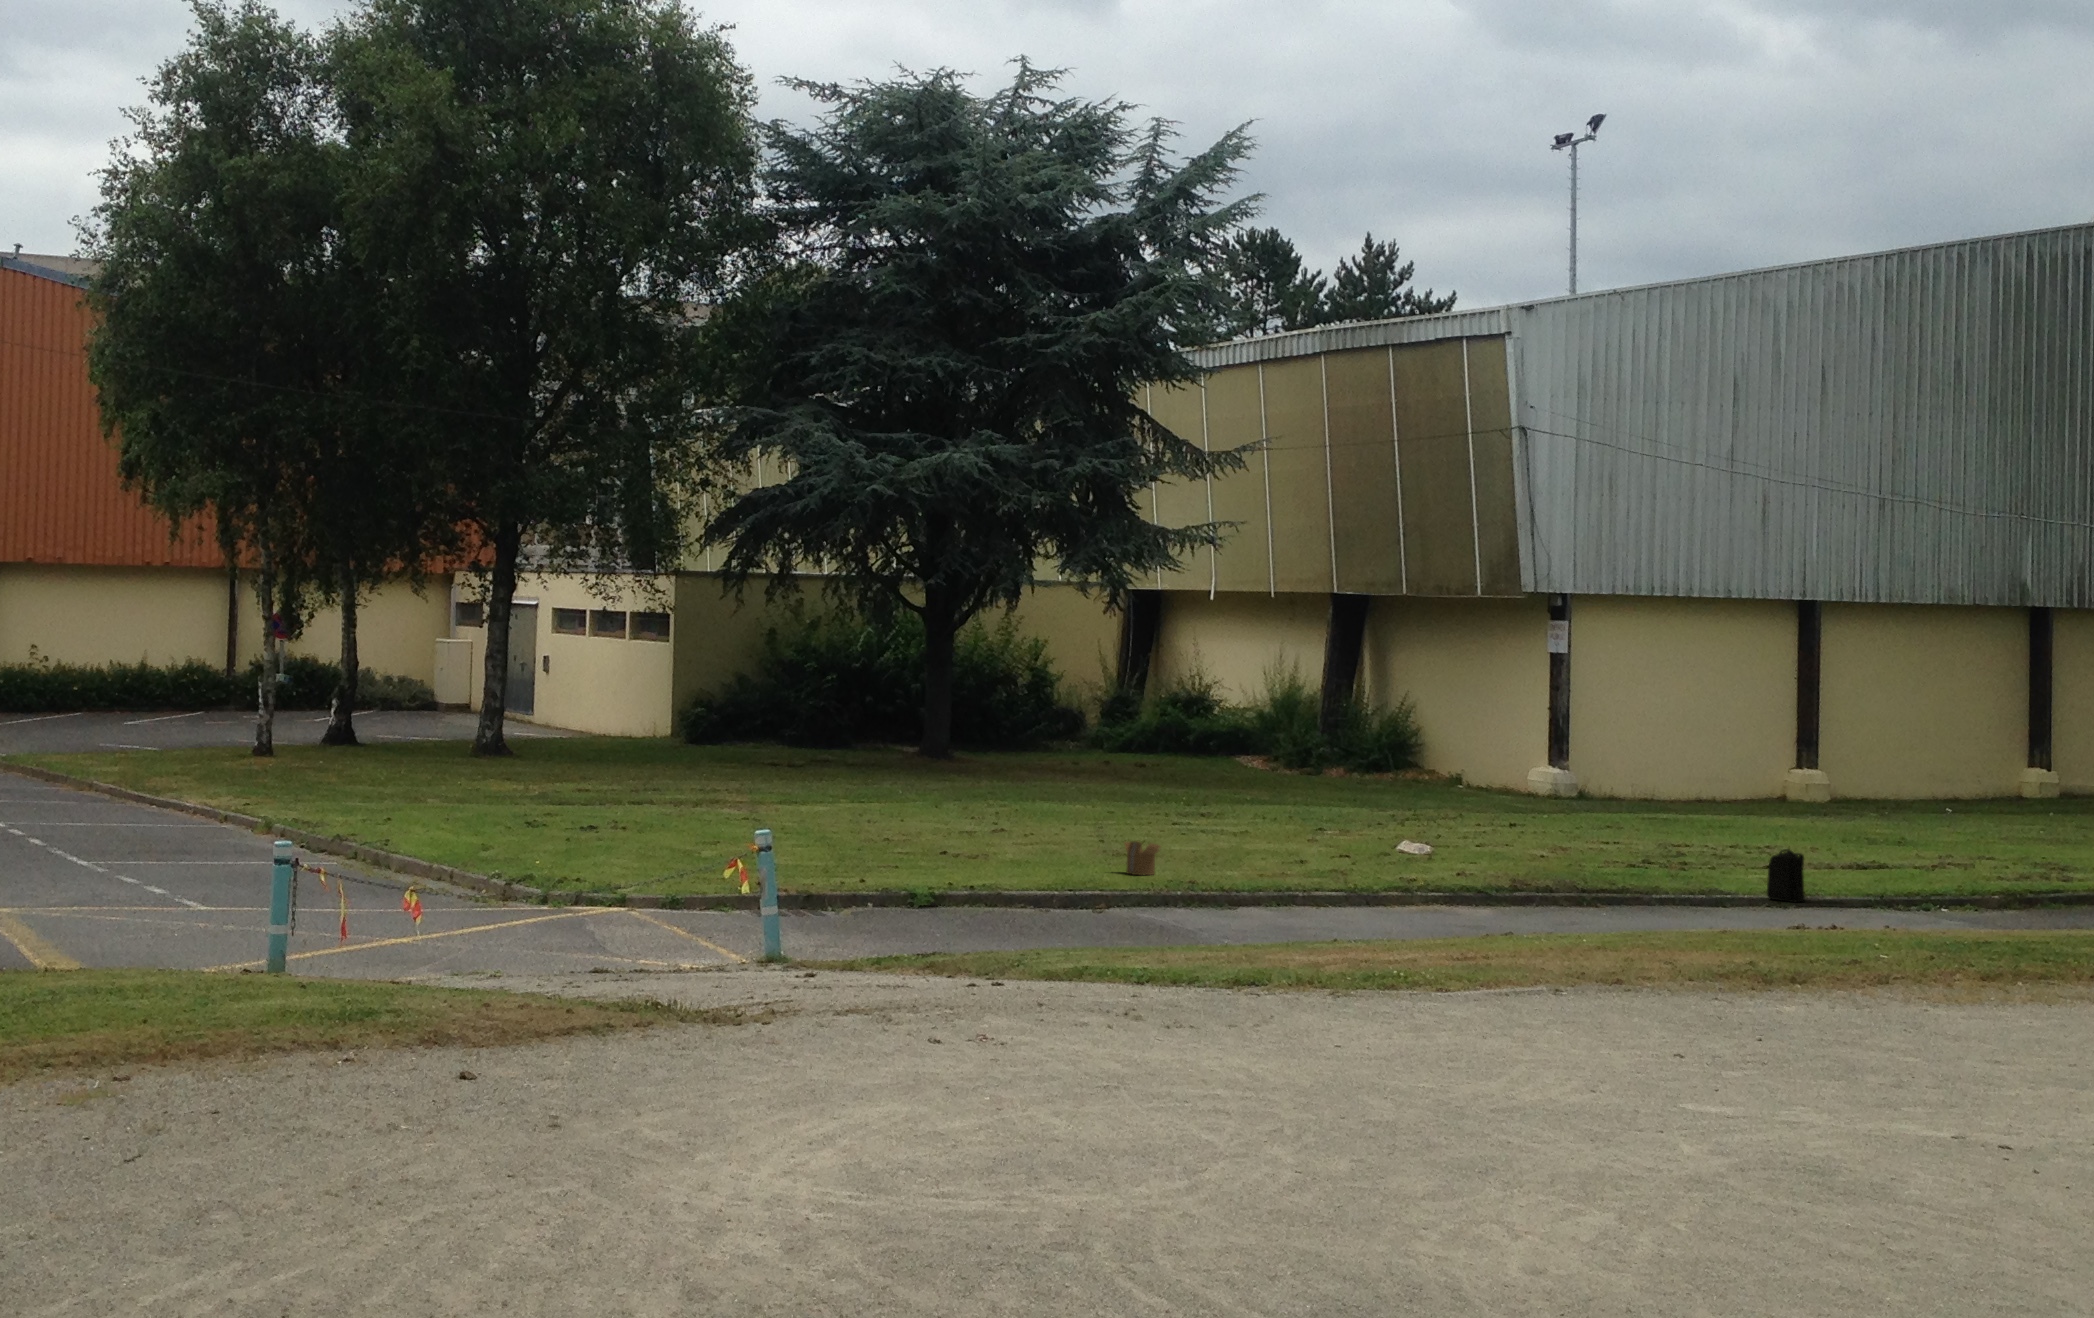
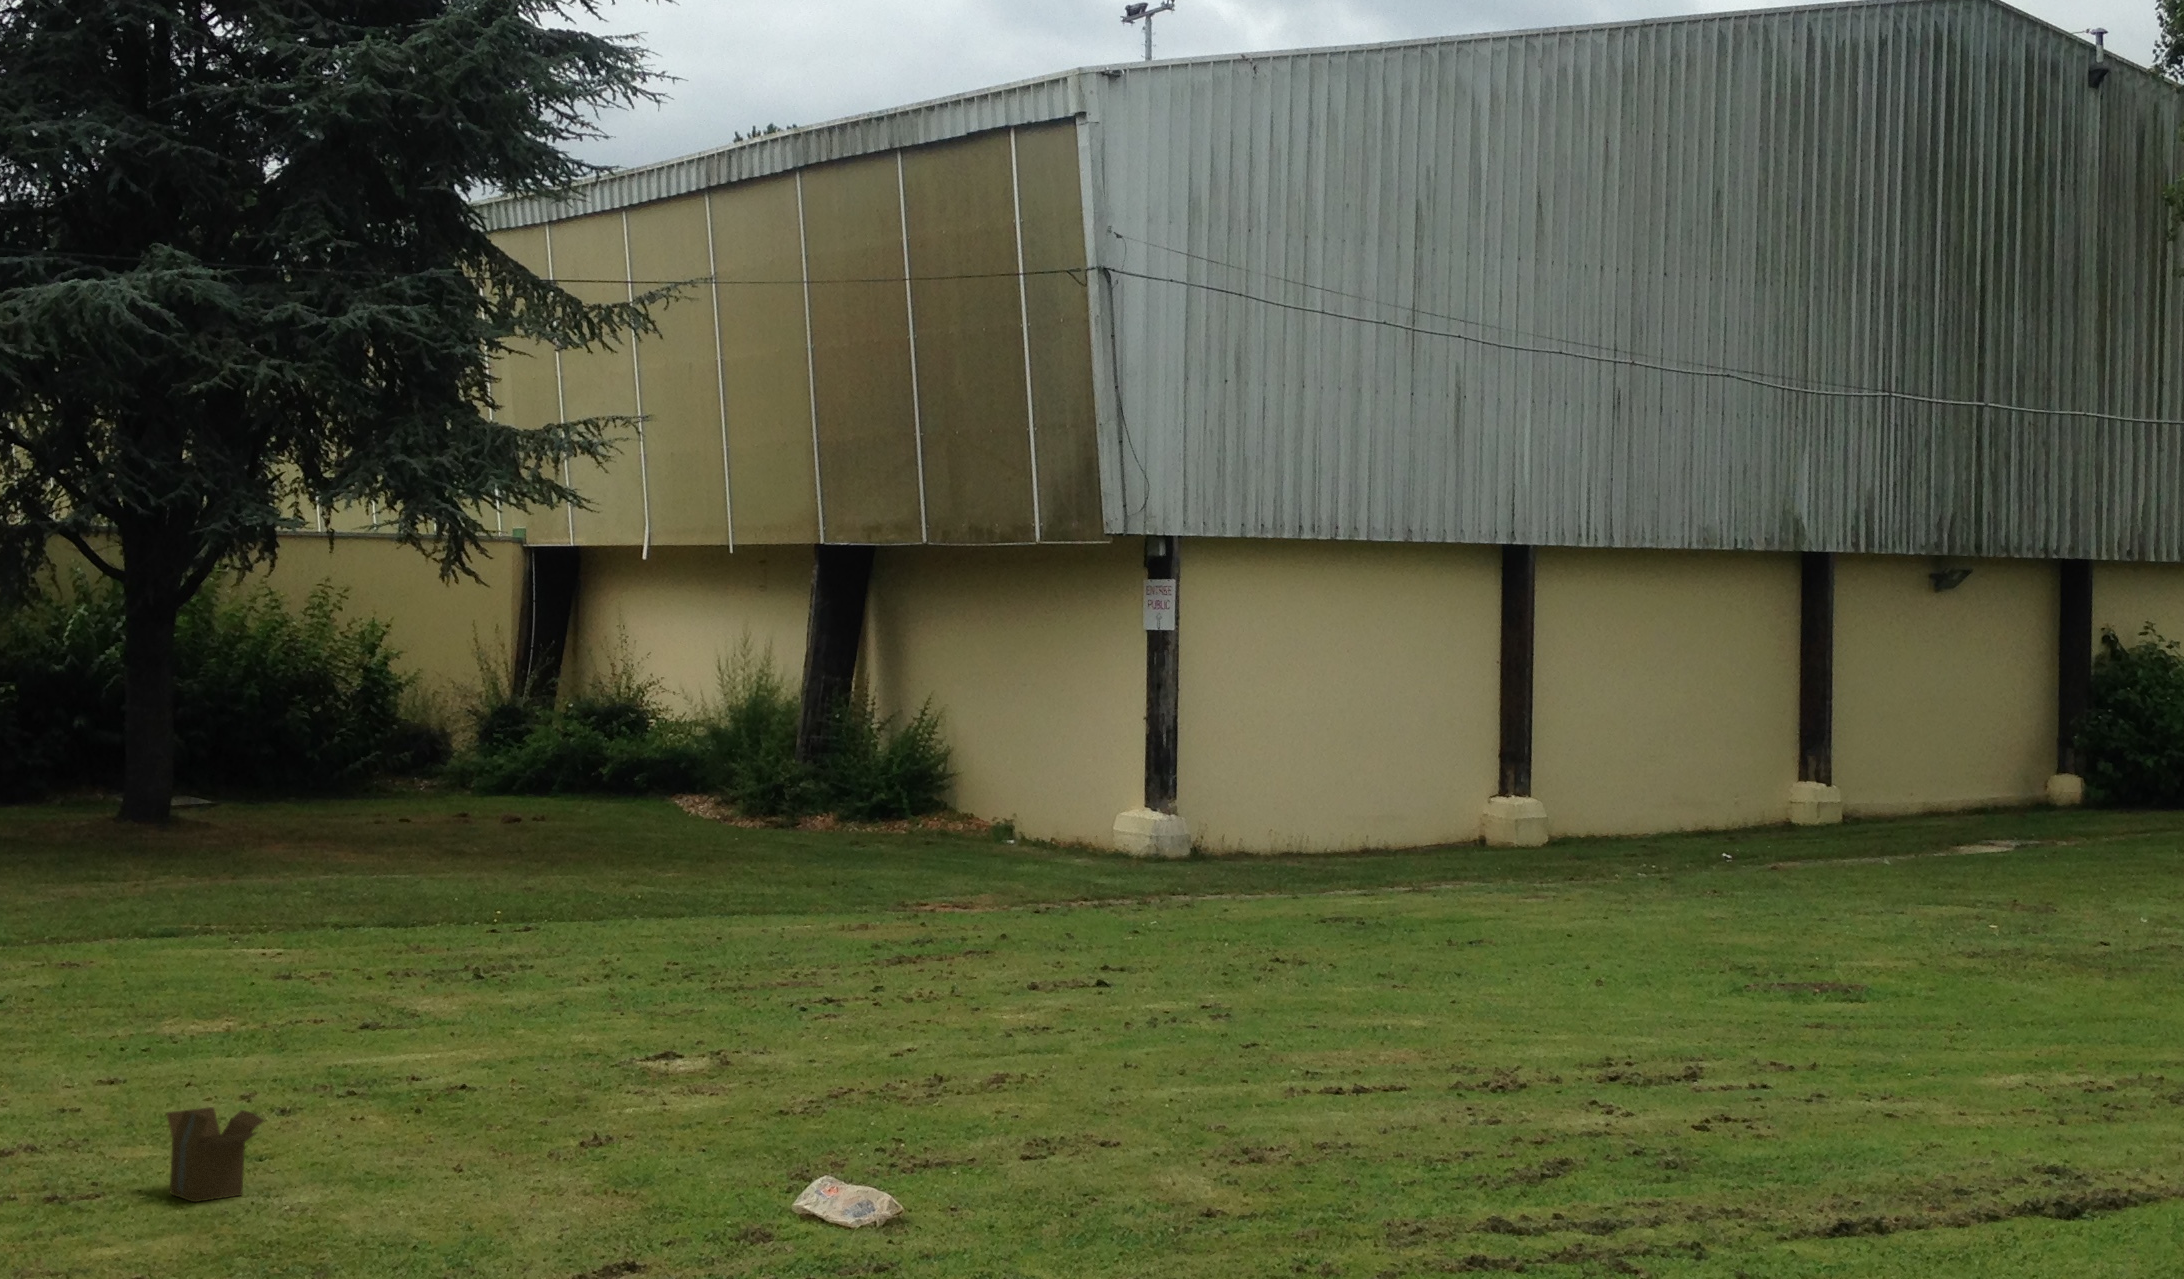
backpack: present [1767,849,1805,902] -> none [1716,1060,1805,1190]

